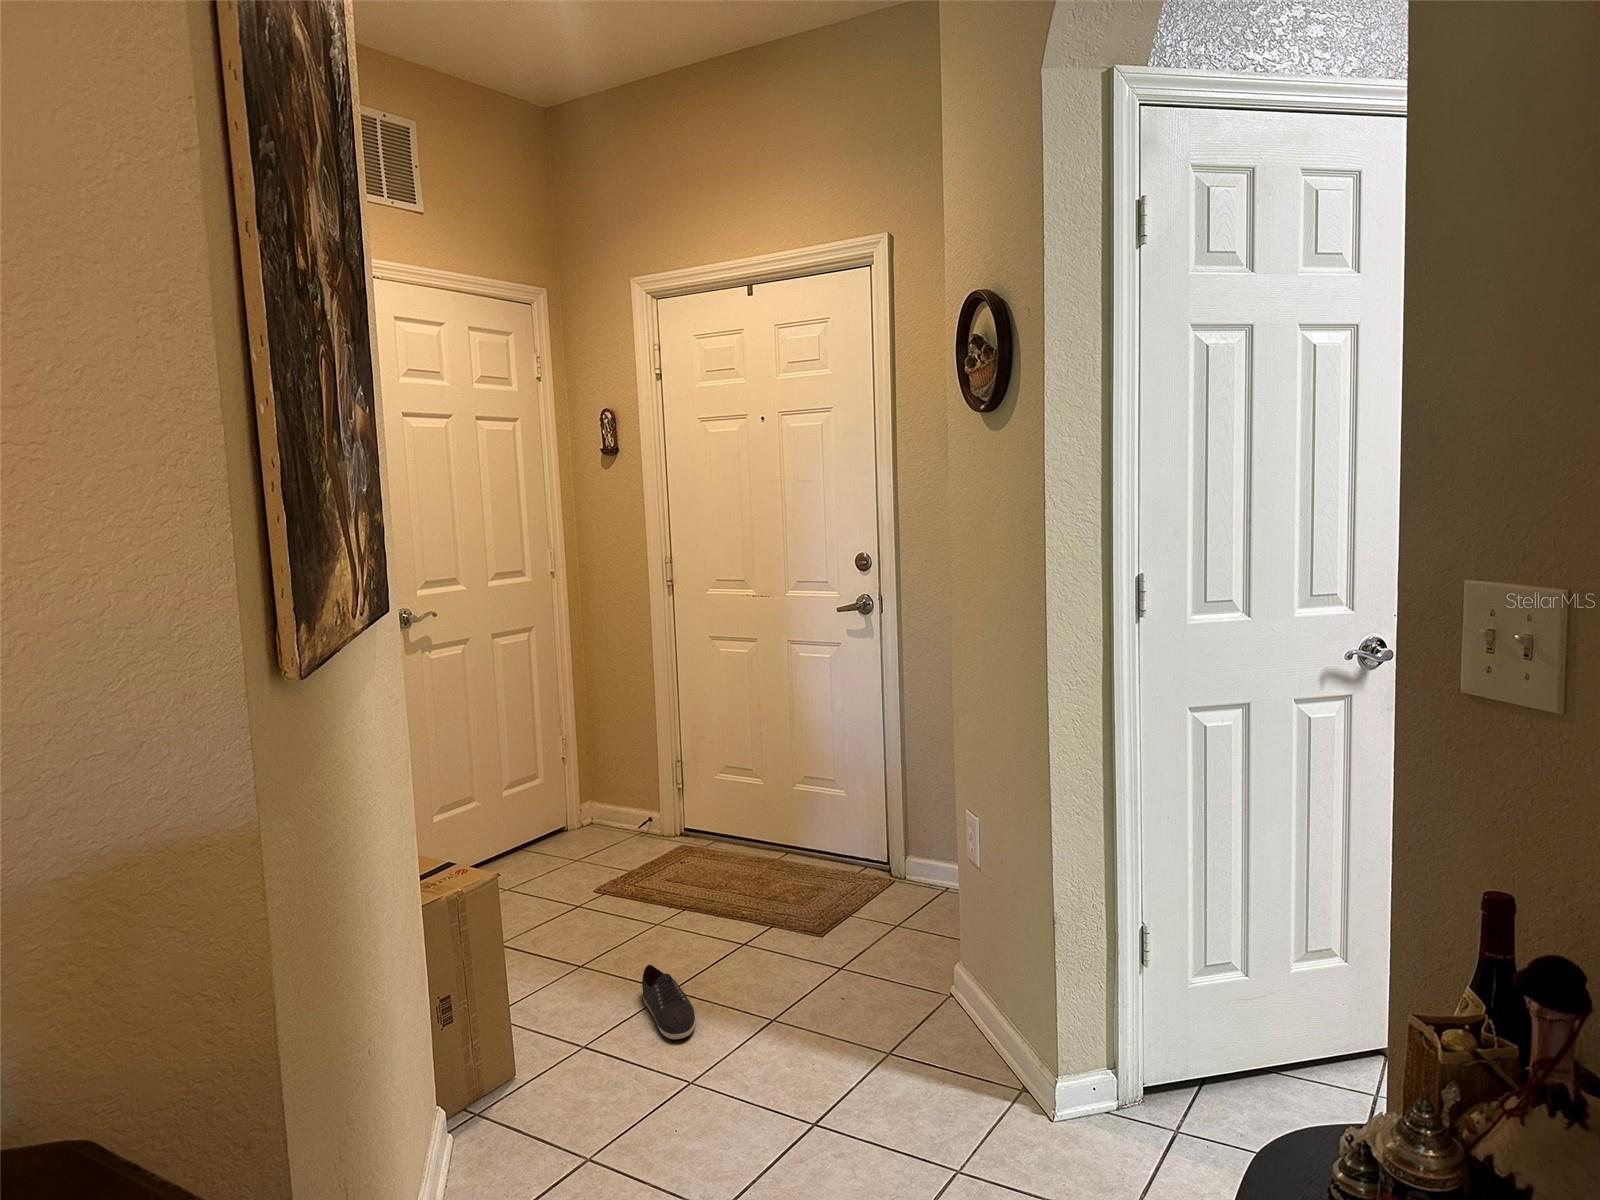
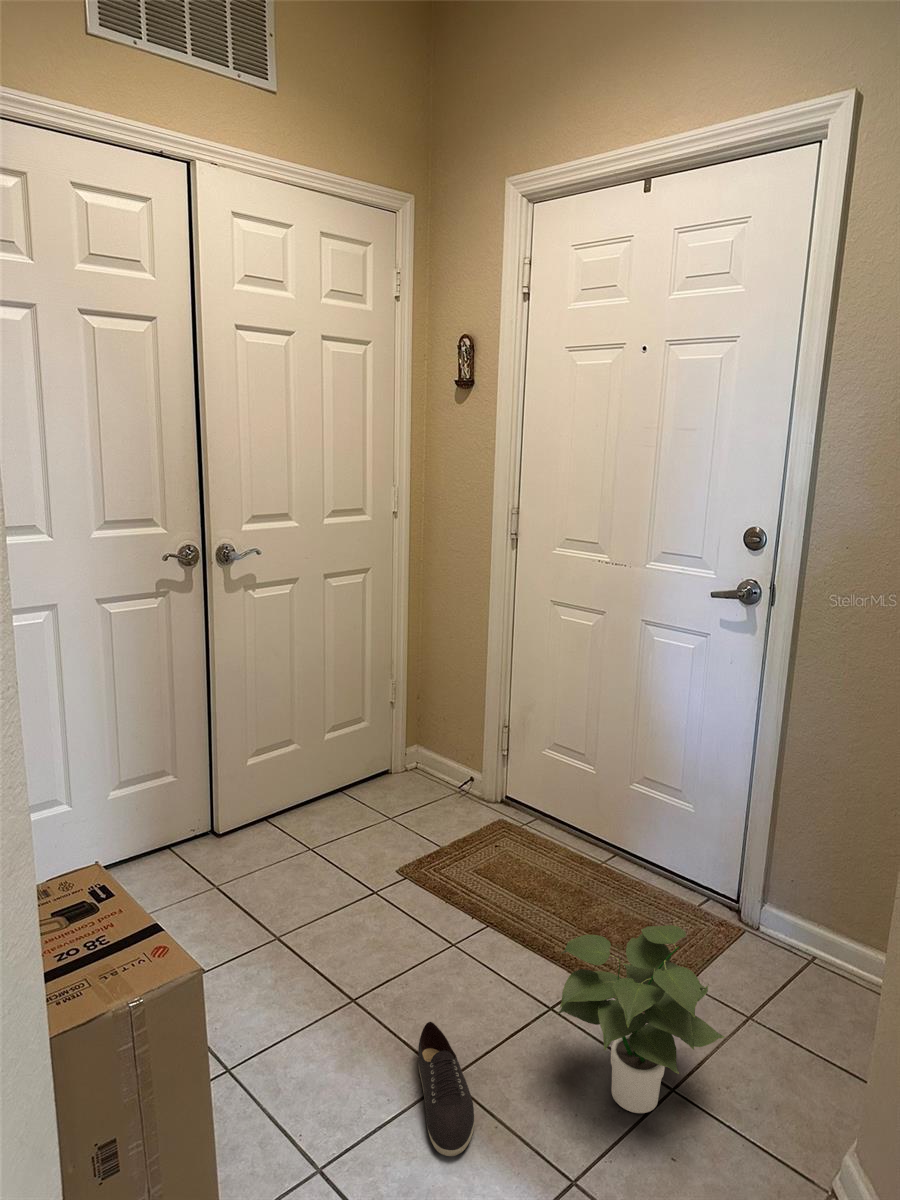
potted plant: none [747,850,875,995] -> present [557,925,724,1113]

